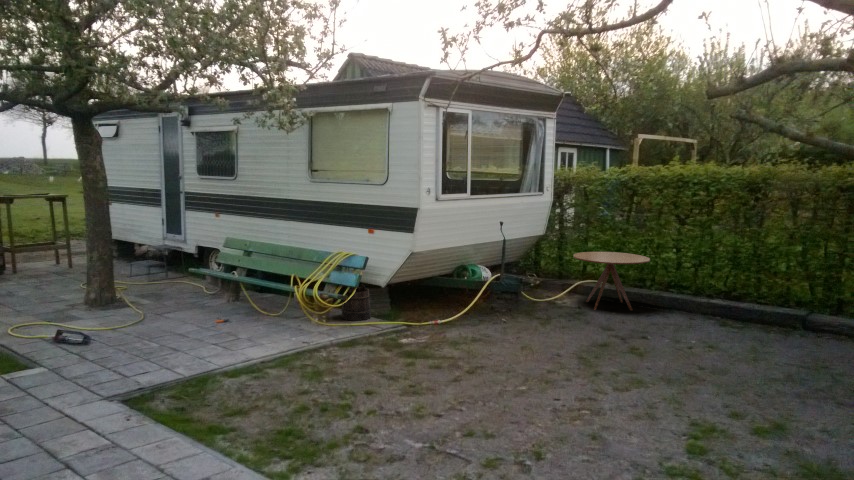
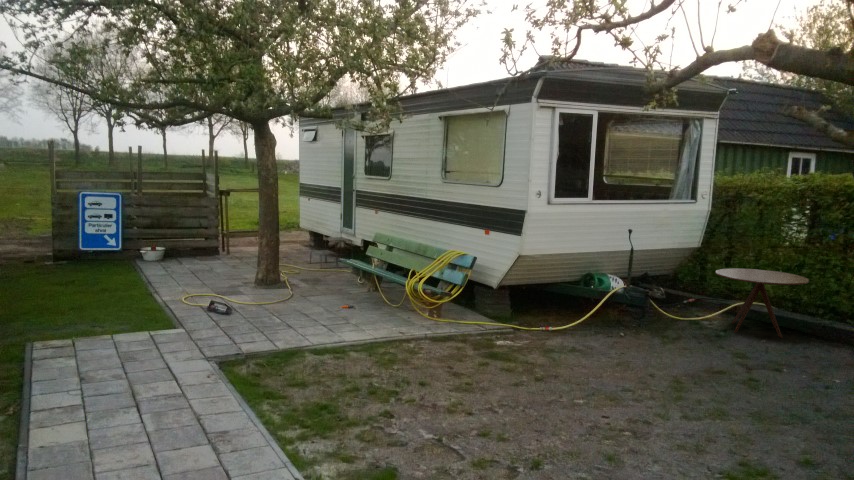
bucket: present [342,285,371,321] -> none [457,284,485,318]

